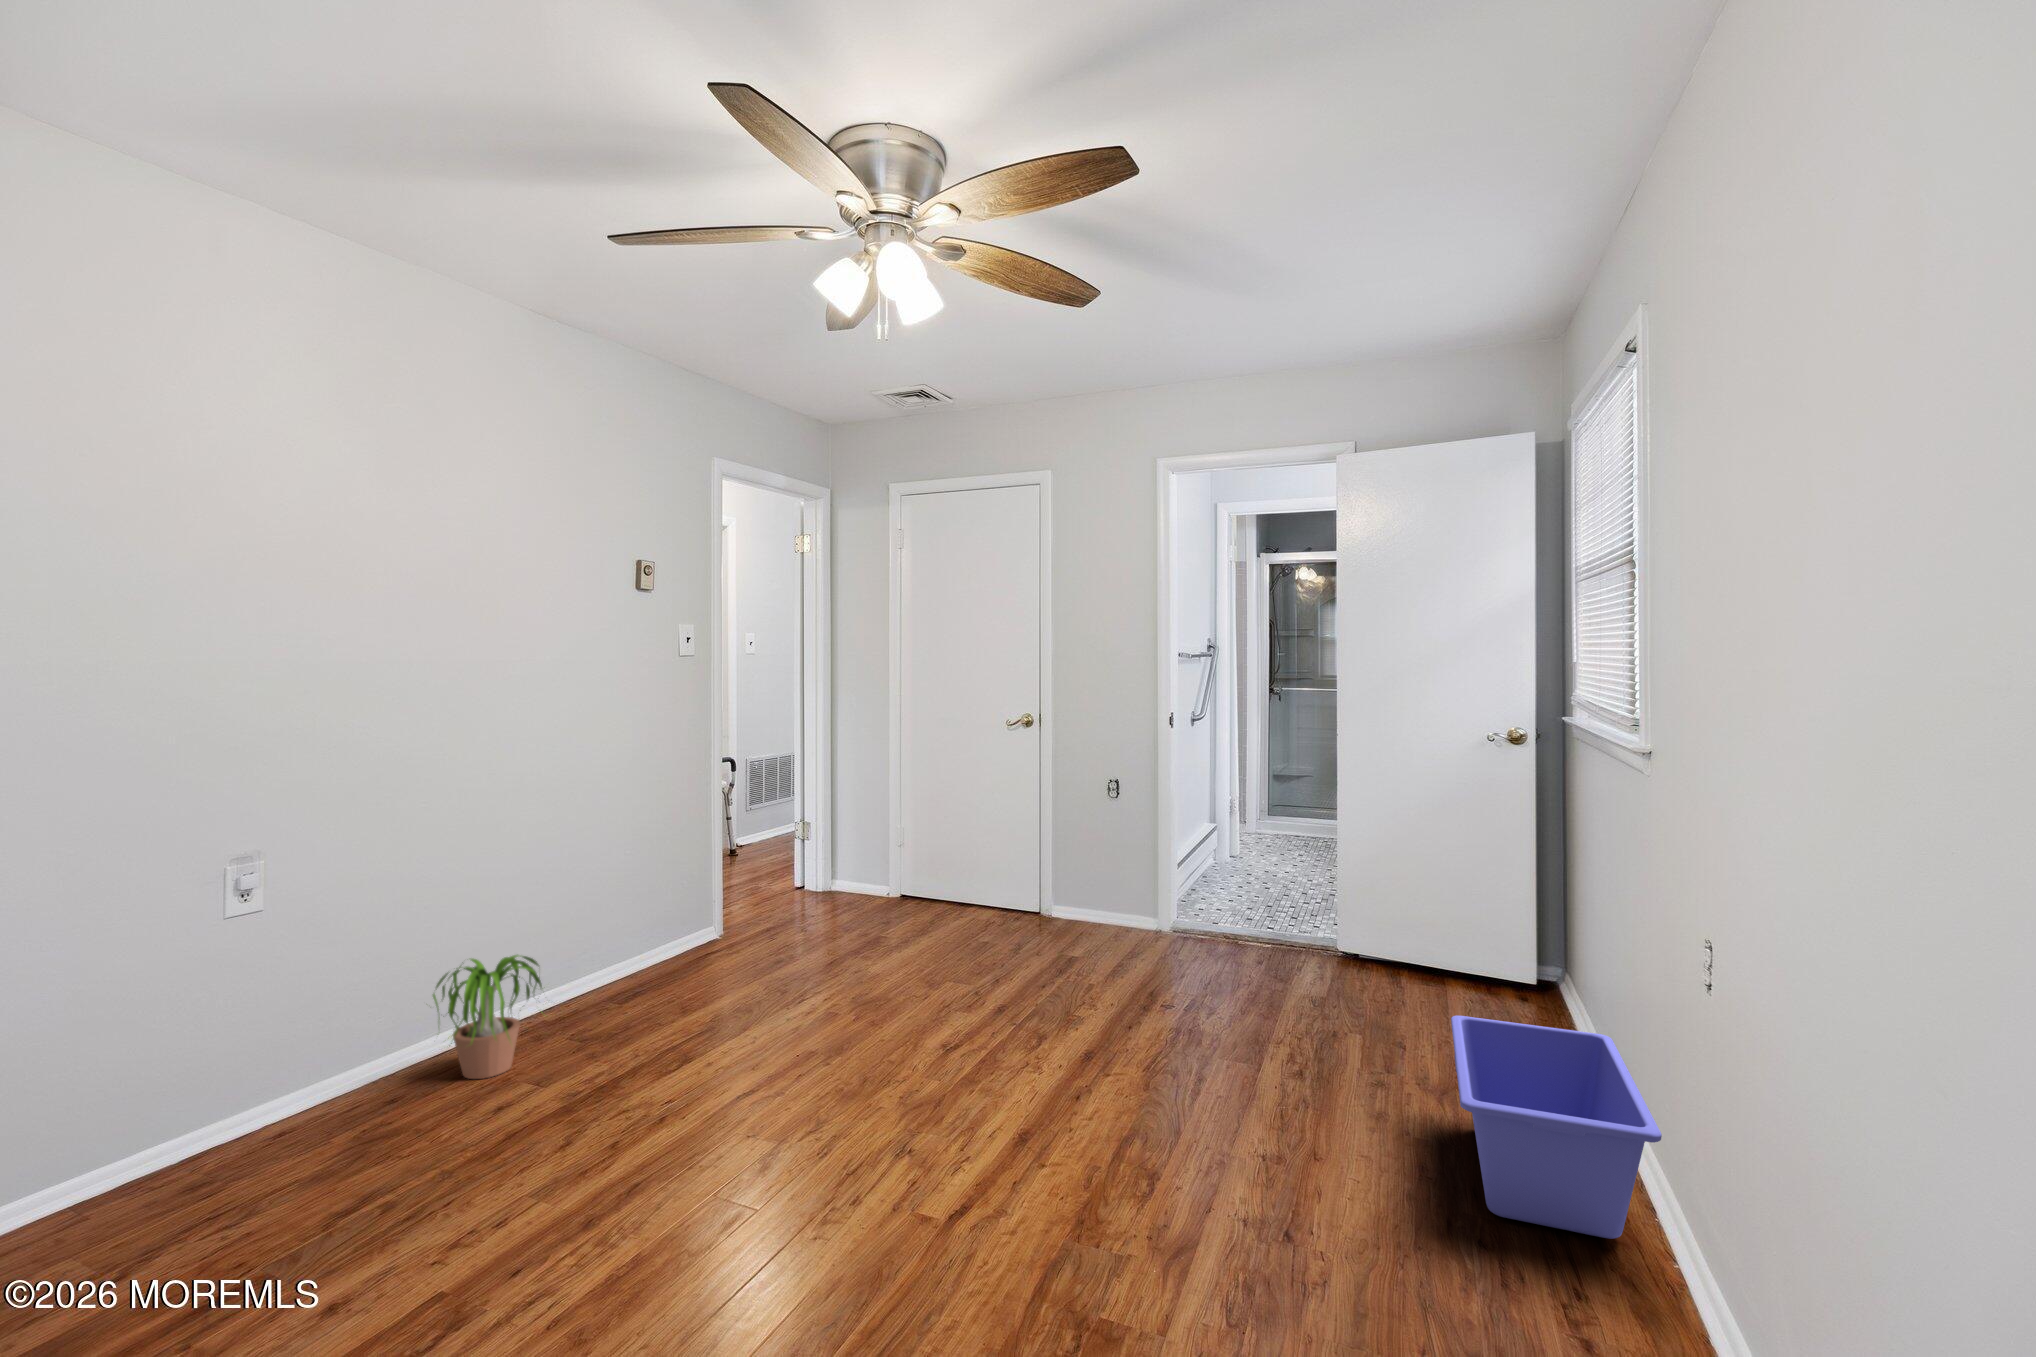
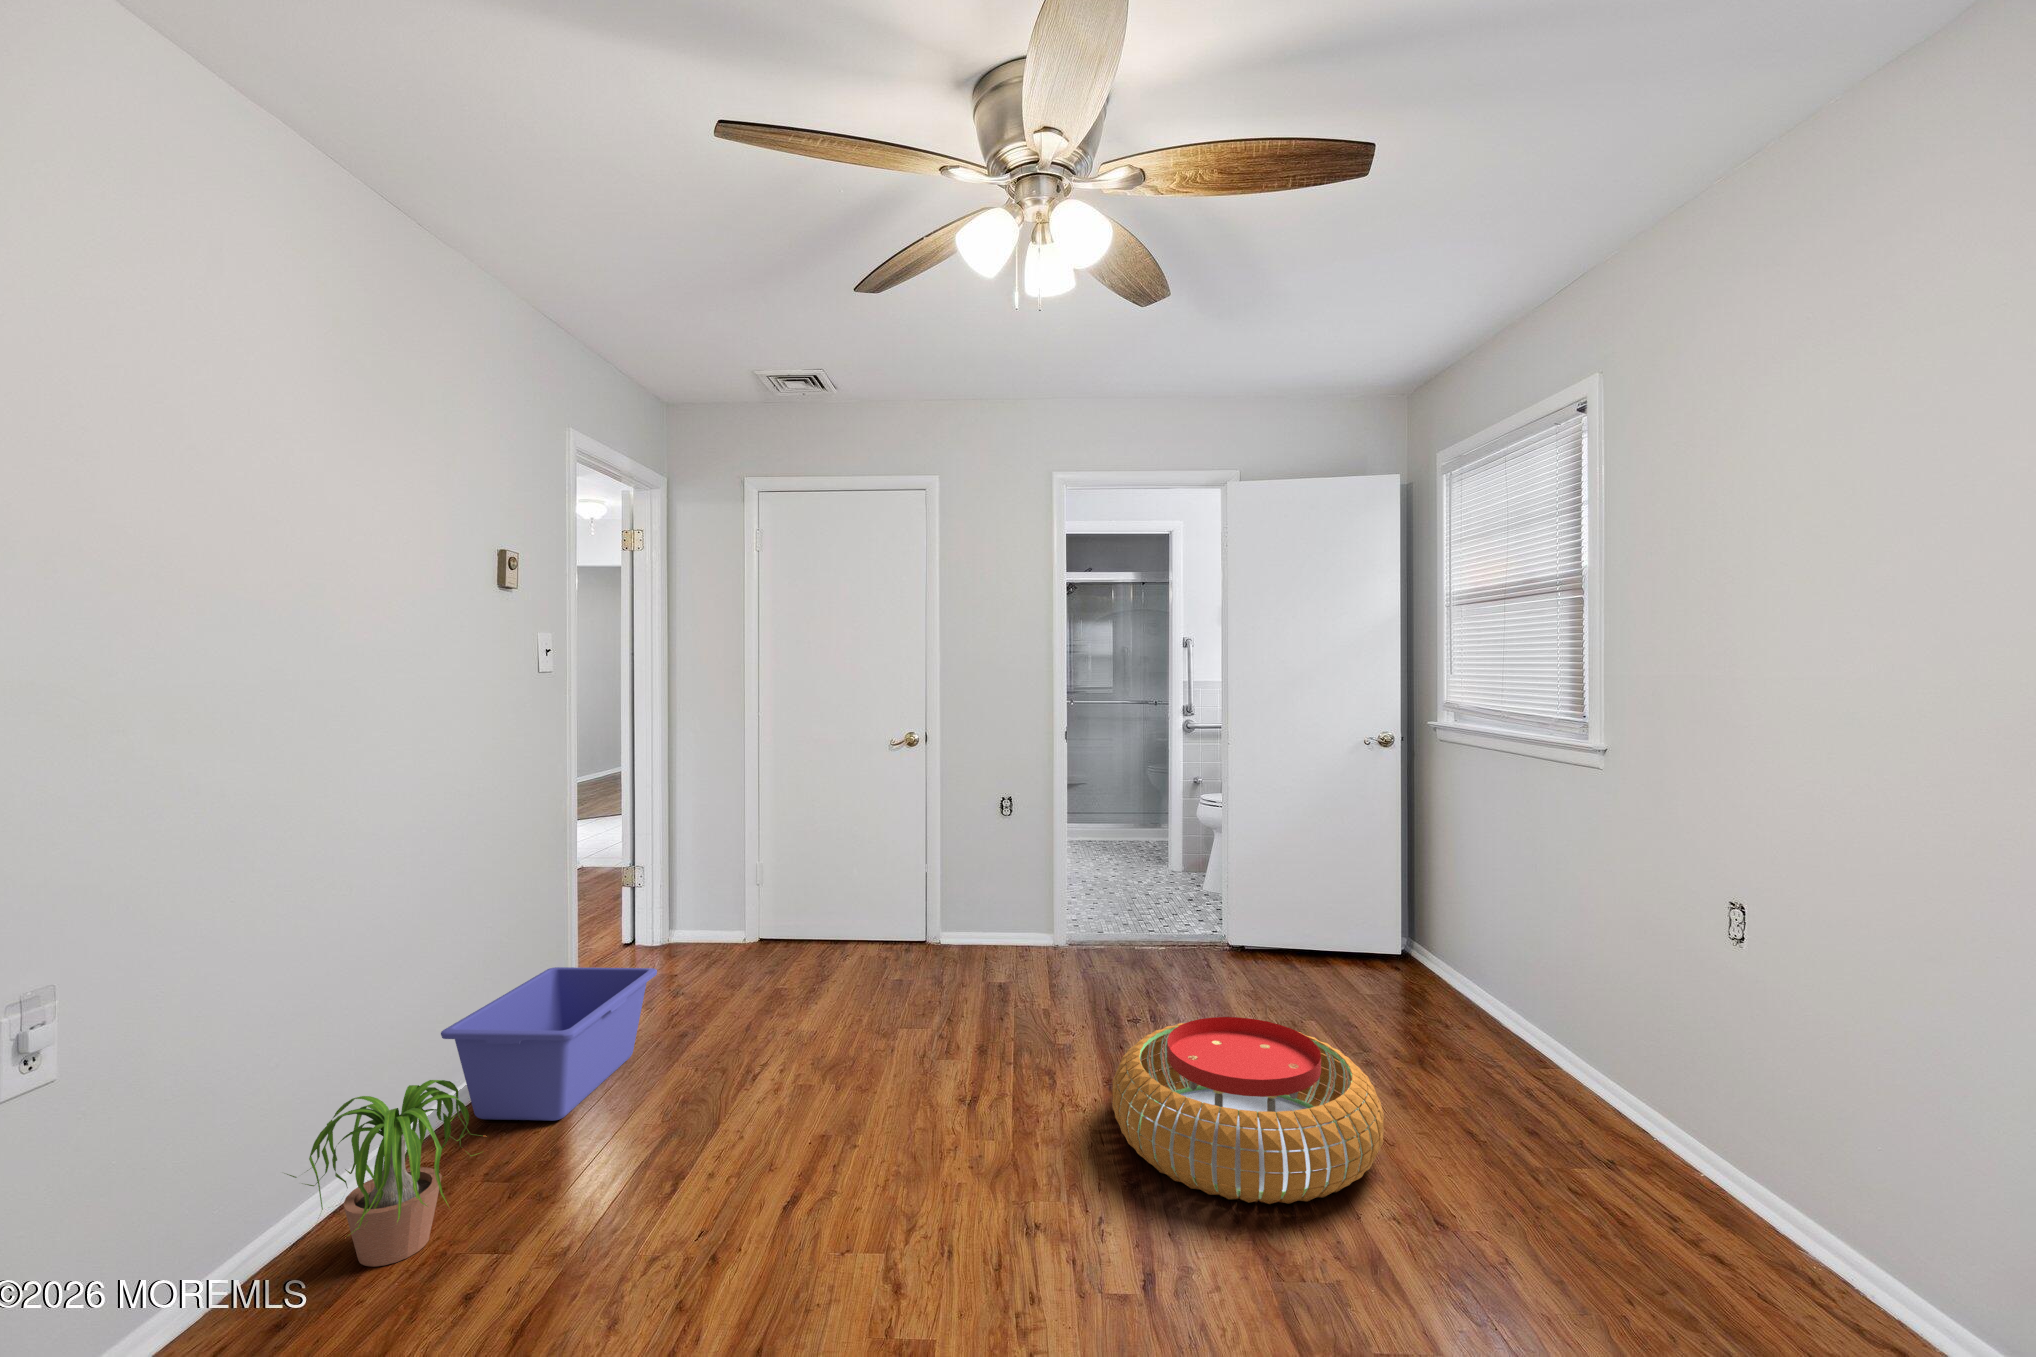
pouf: none [1032,1003,1300,1187] -> present [1112,1017,1384,1204]
storage bin: present [1451,1016,1662,1239] -> present [441,967,657,1121]

